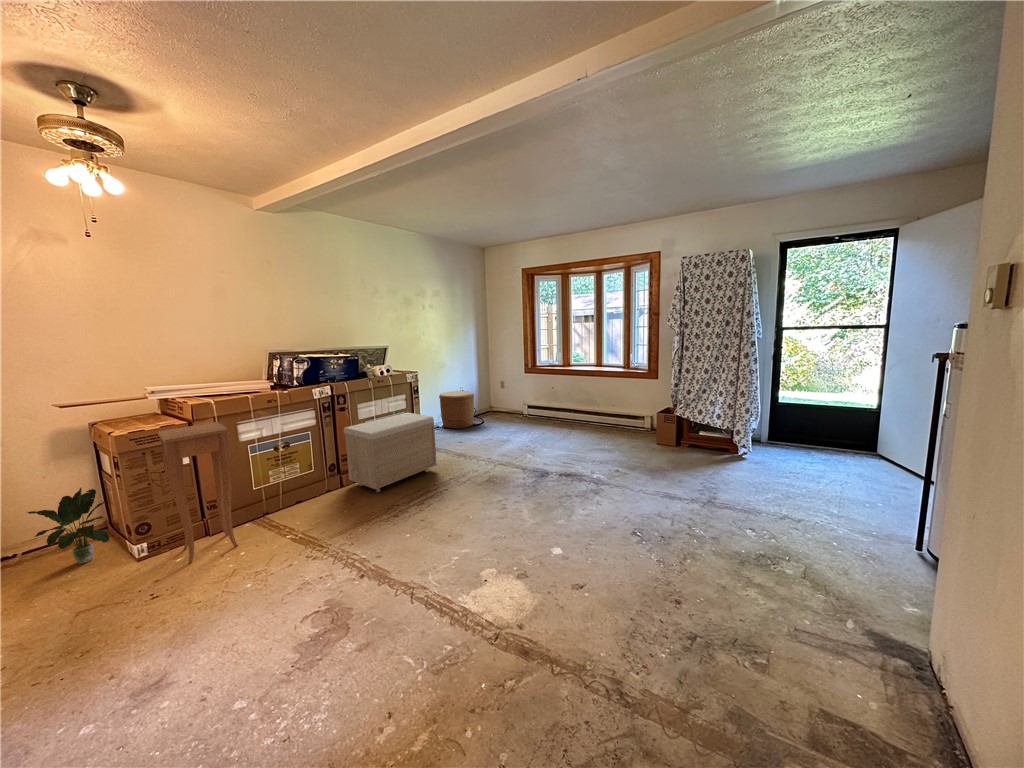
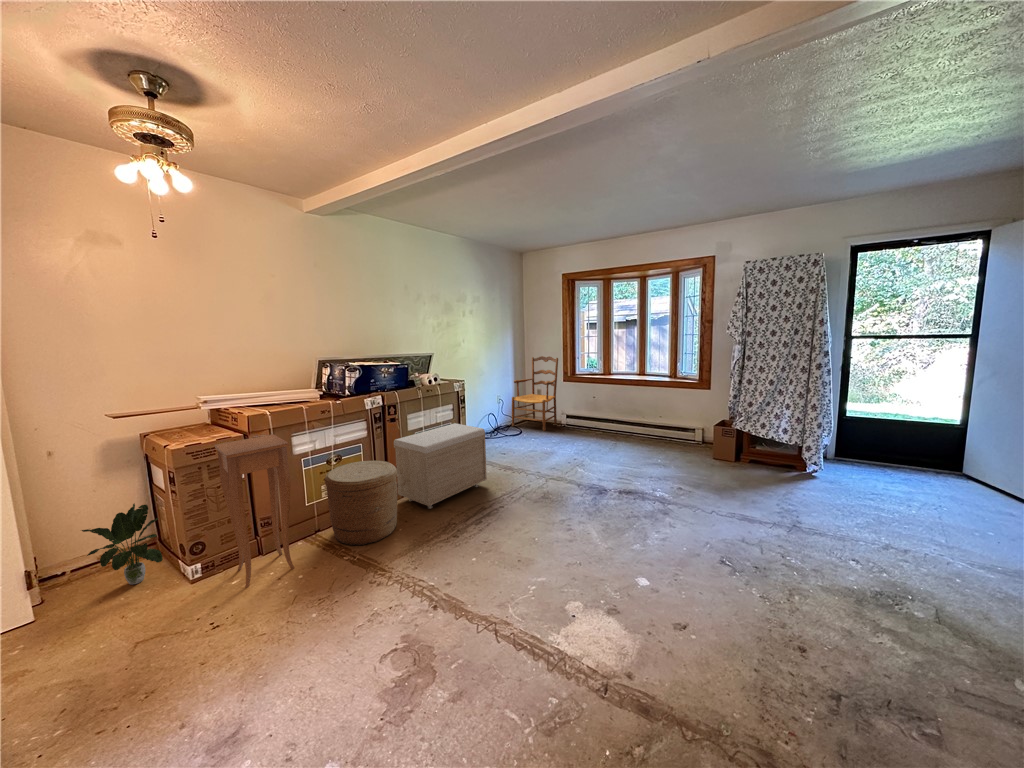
armchair: none [475,349,519,421] -> present [512,356,558,431]
woven basket: present [439,391,474,429] -> present [325,461,397,545]

